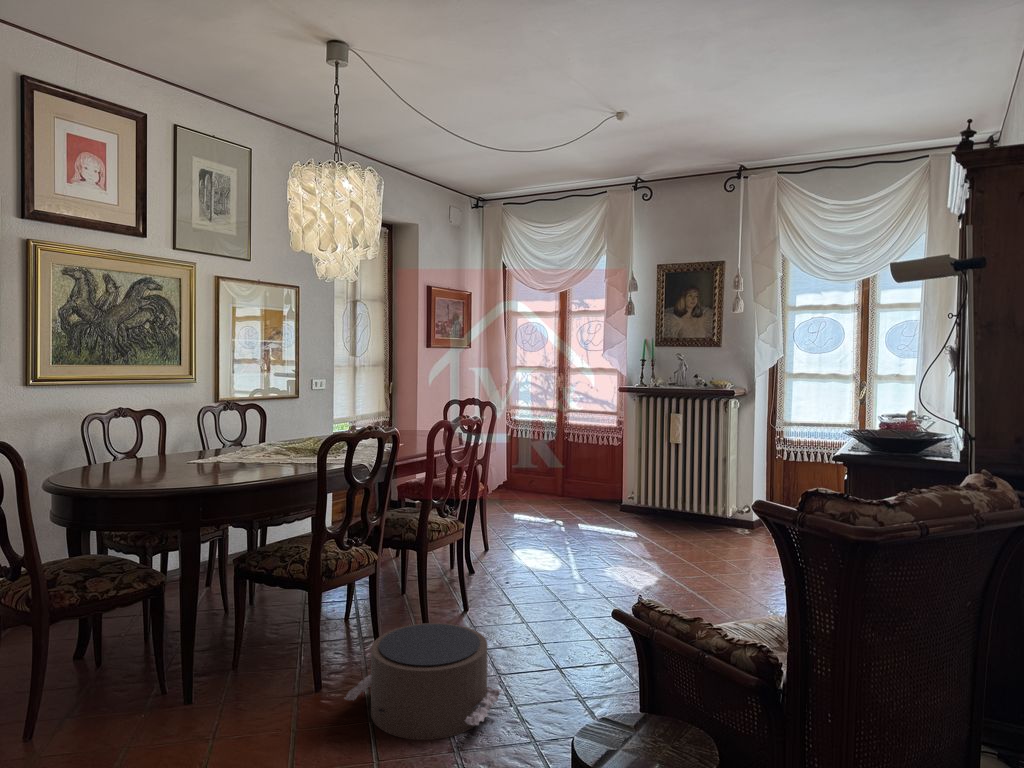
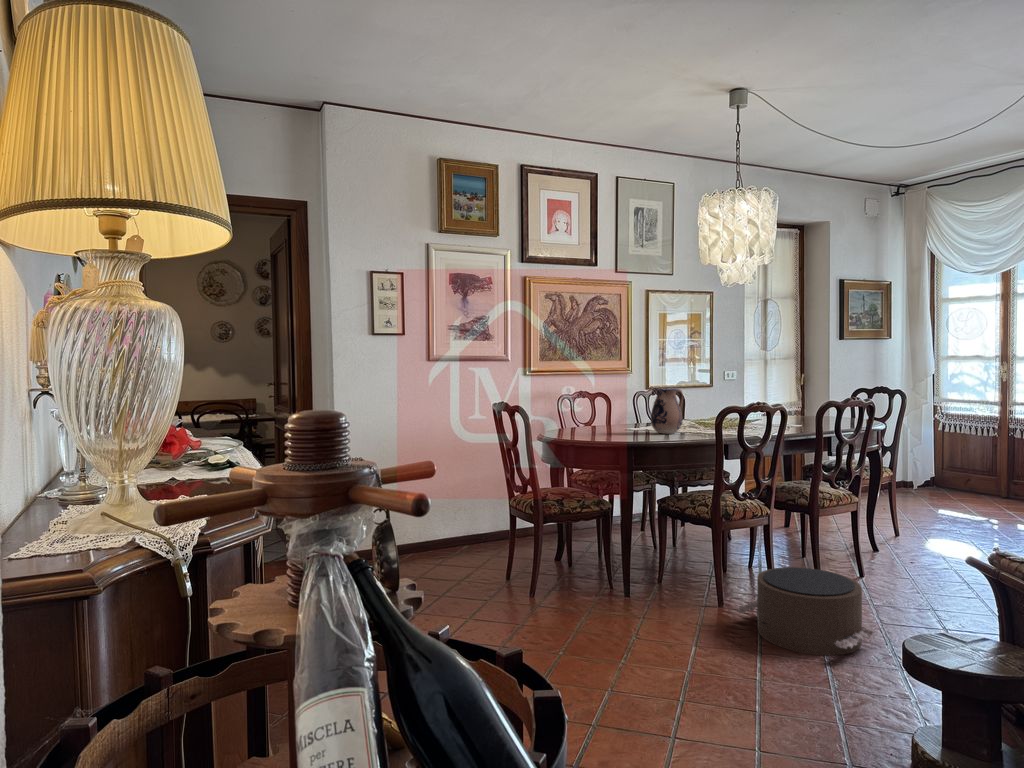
ceramic pitcher: none [226,407,270,467] -> present [651,389,683,434]

